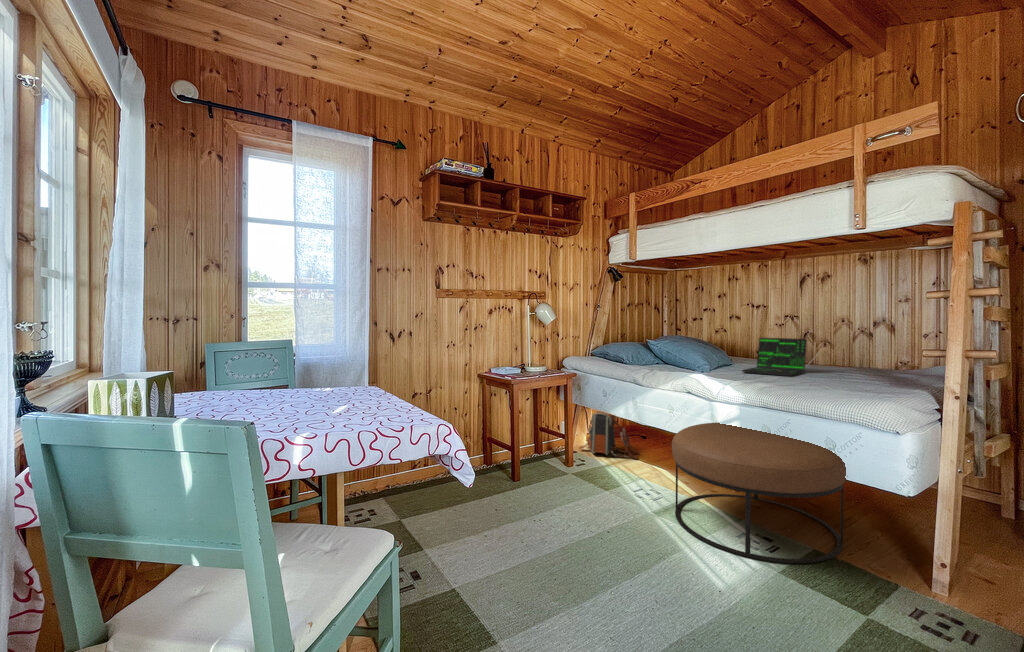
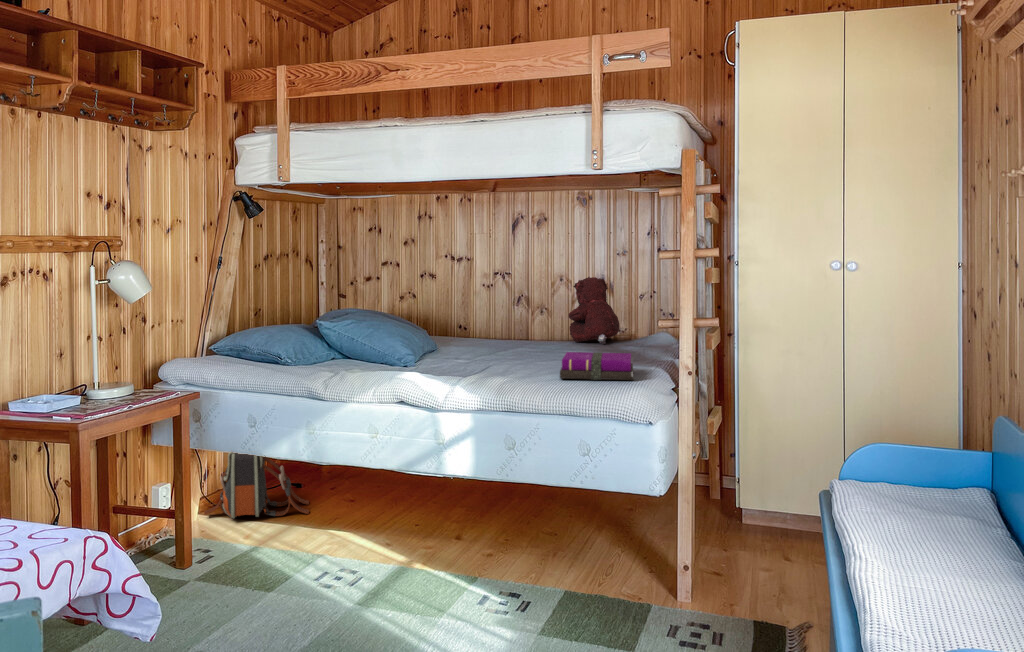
teddy bear: none [847,317,899,370] -> present [568,277,620,344]
laptop: present [742,338,807,376] -> none [459,310,547,365]
notebook: none [818,368,896,392] -> present [560,352,634,380]
ottoman: present [672,423,846,563] -> none [384,437,598,626]

